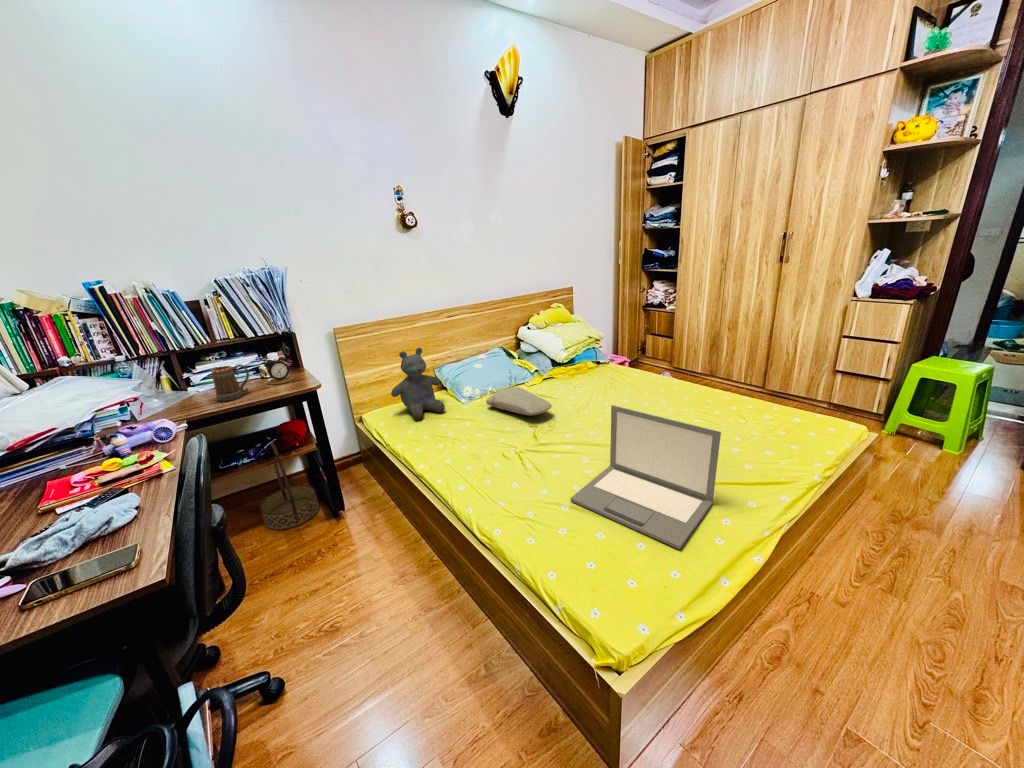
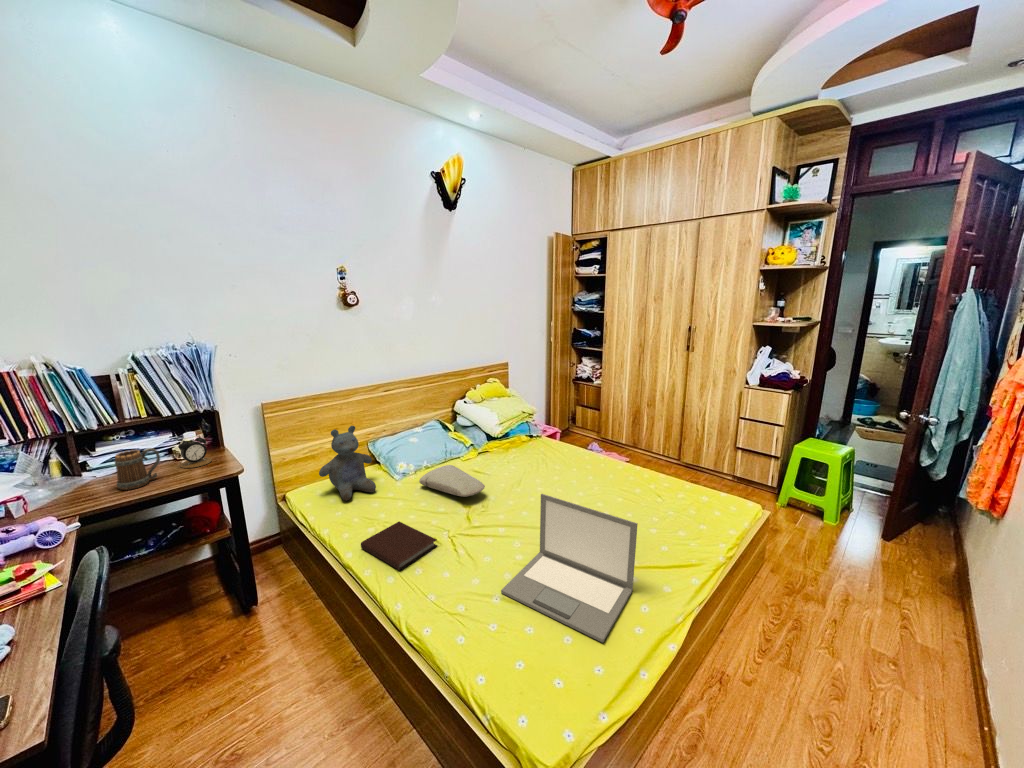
notebook: none [432,437,506,479] -> present [361,522,437,570]
basket: present [260,443,319,530] -> none [153,531,226,634]

